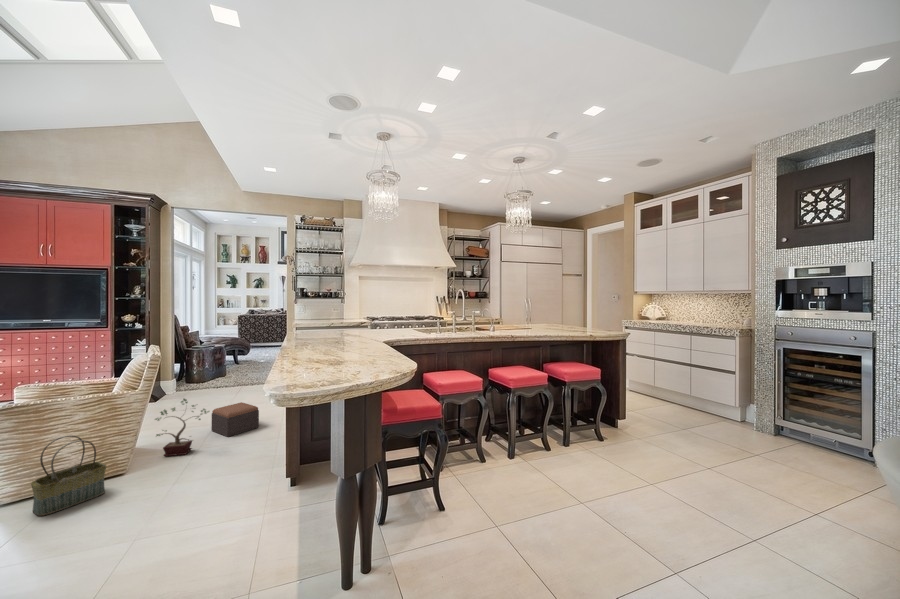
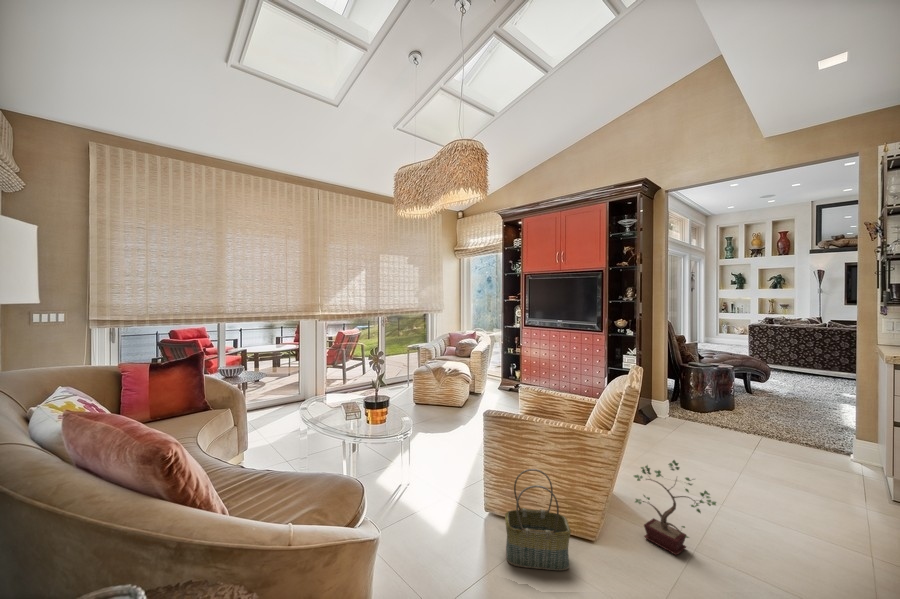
footstool: present [211,402,259,437] -> none [718,485,817,562]

